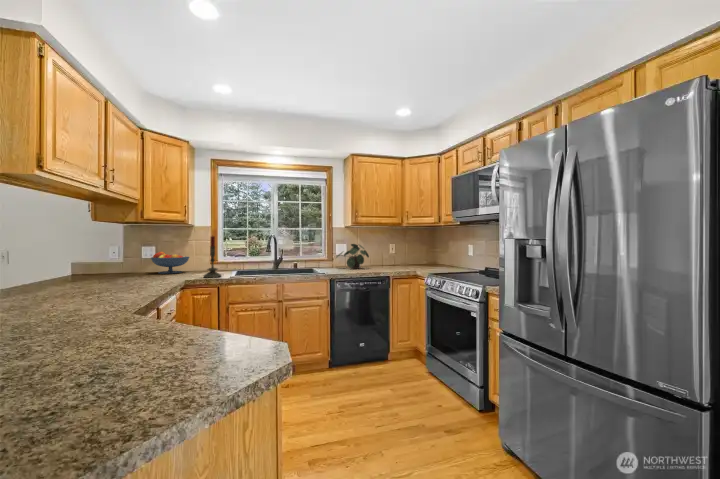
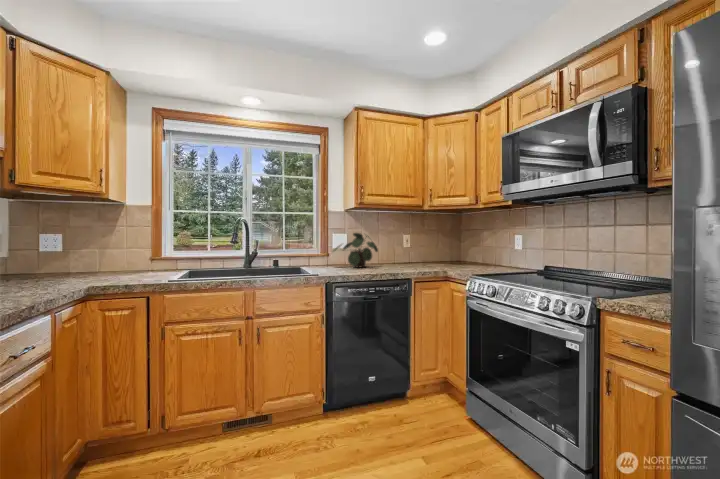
candle: present [204,236,221,278] -> none [121,214,153,283]
fruit bowl: present [151,252,189,274] -> none [50,242,115,275]

